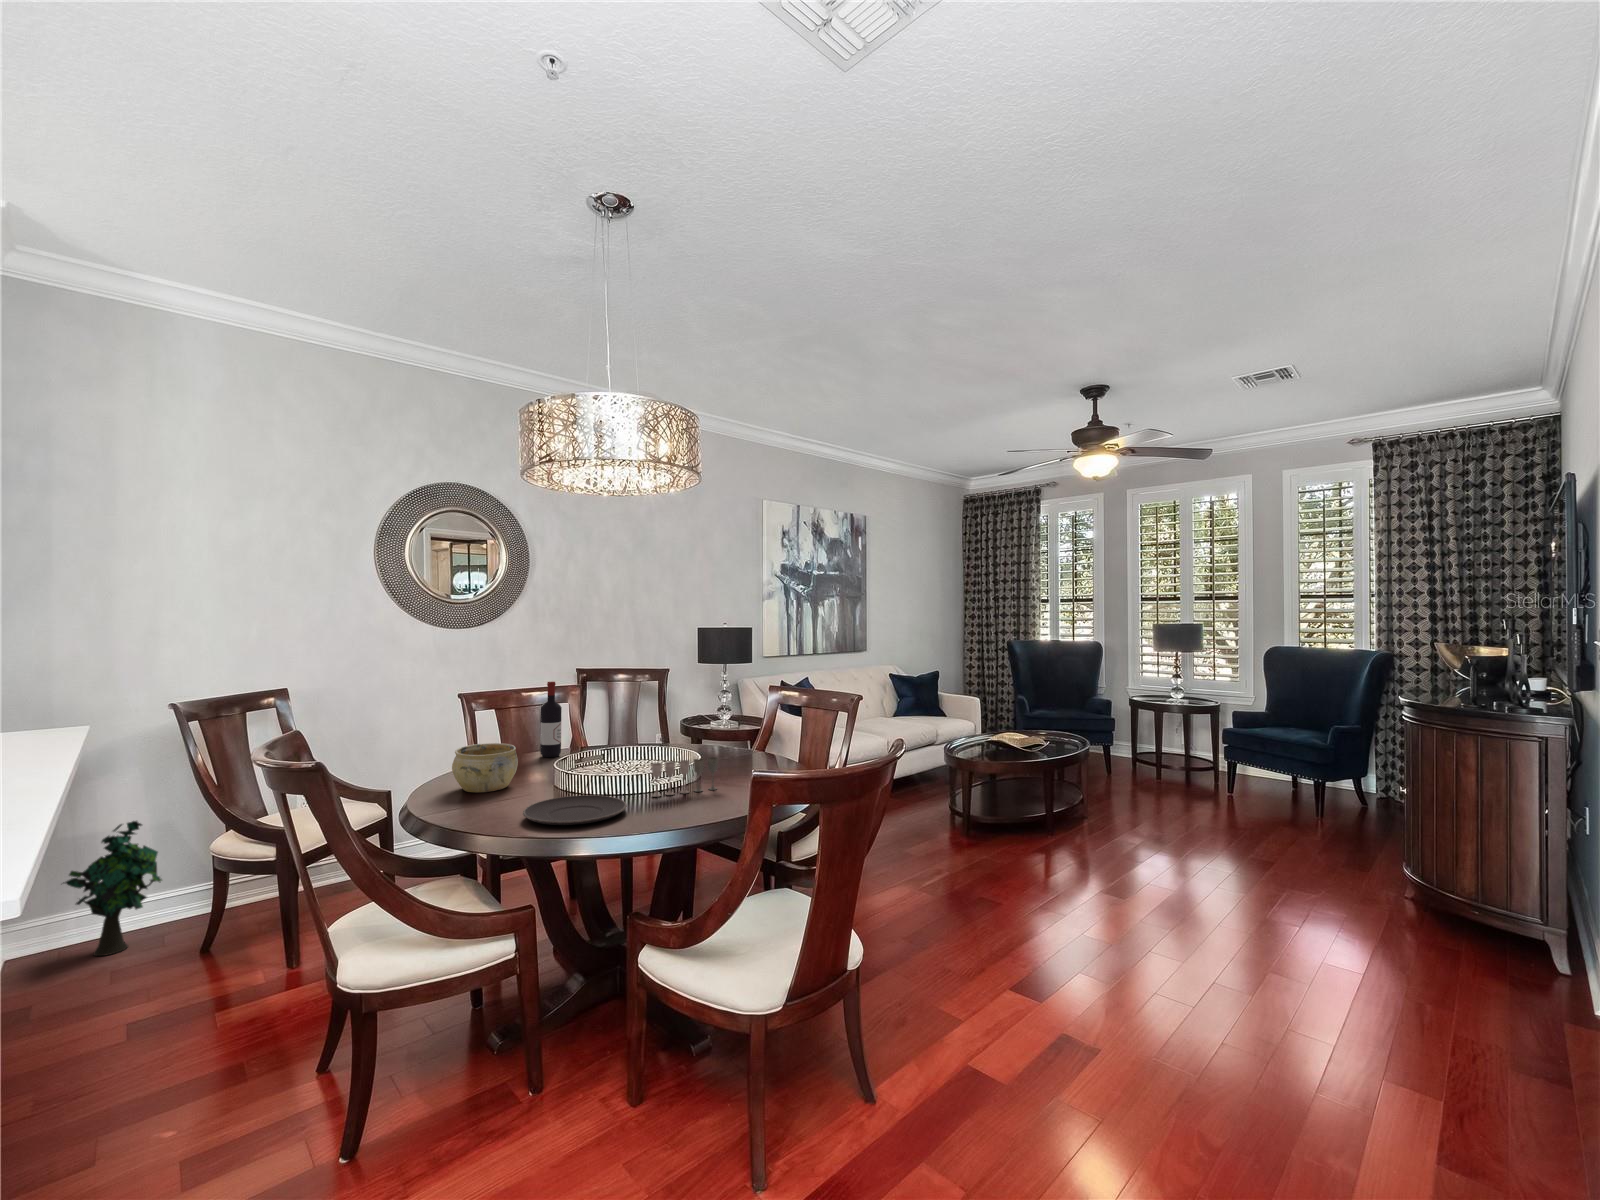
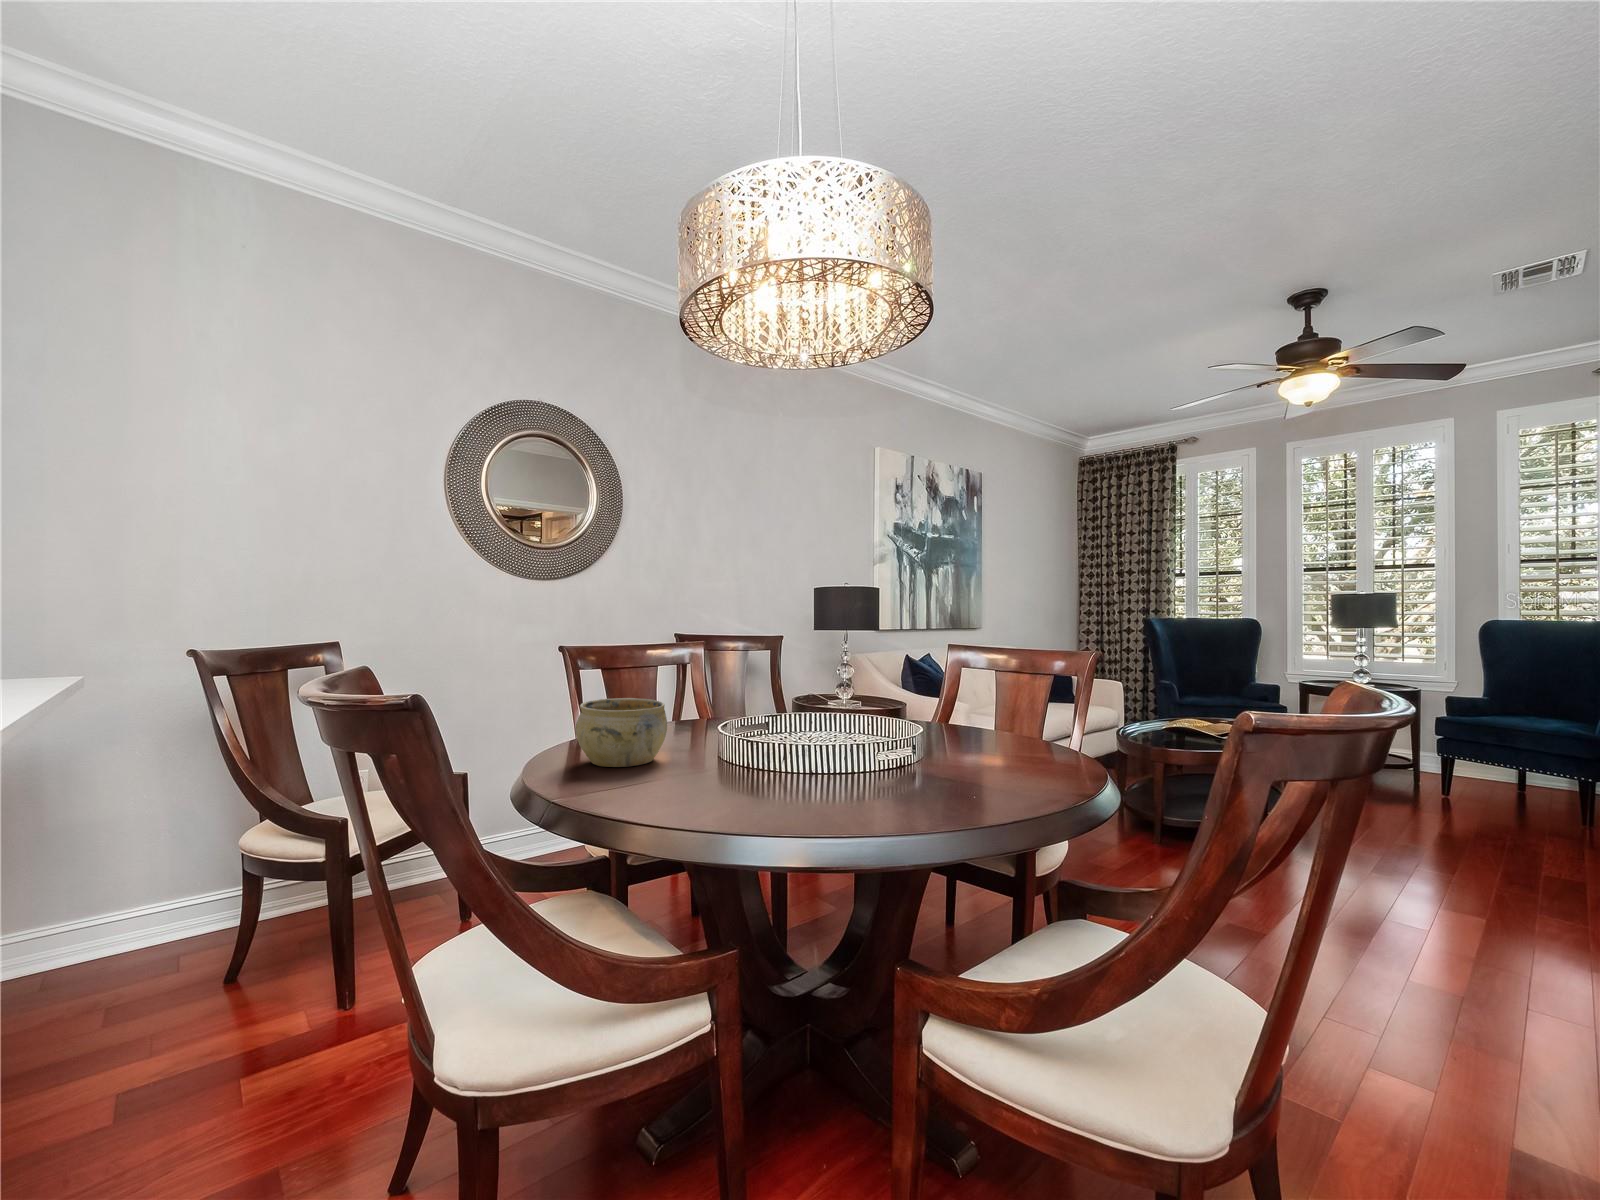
wine bottle: present [540,682,562,757] -> none [671,626,698,727]
wine glass: present [651,757,718,797] -> none [886,718,977,776]
plate: present [523,795,627,825] -> none [714,771,878,816]
decorative plant: present [63,821,162,956] -> none [44,805,180,984]

